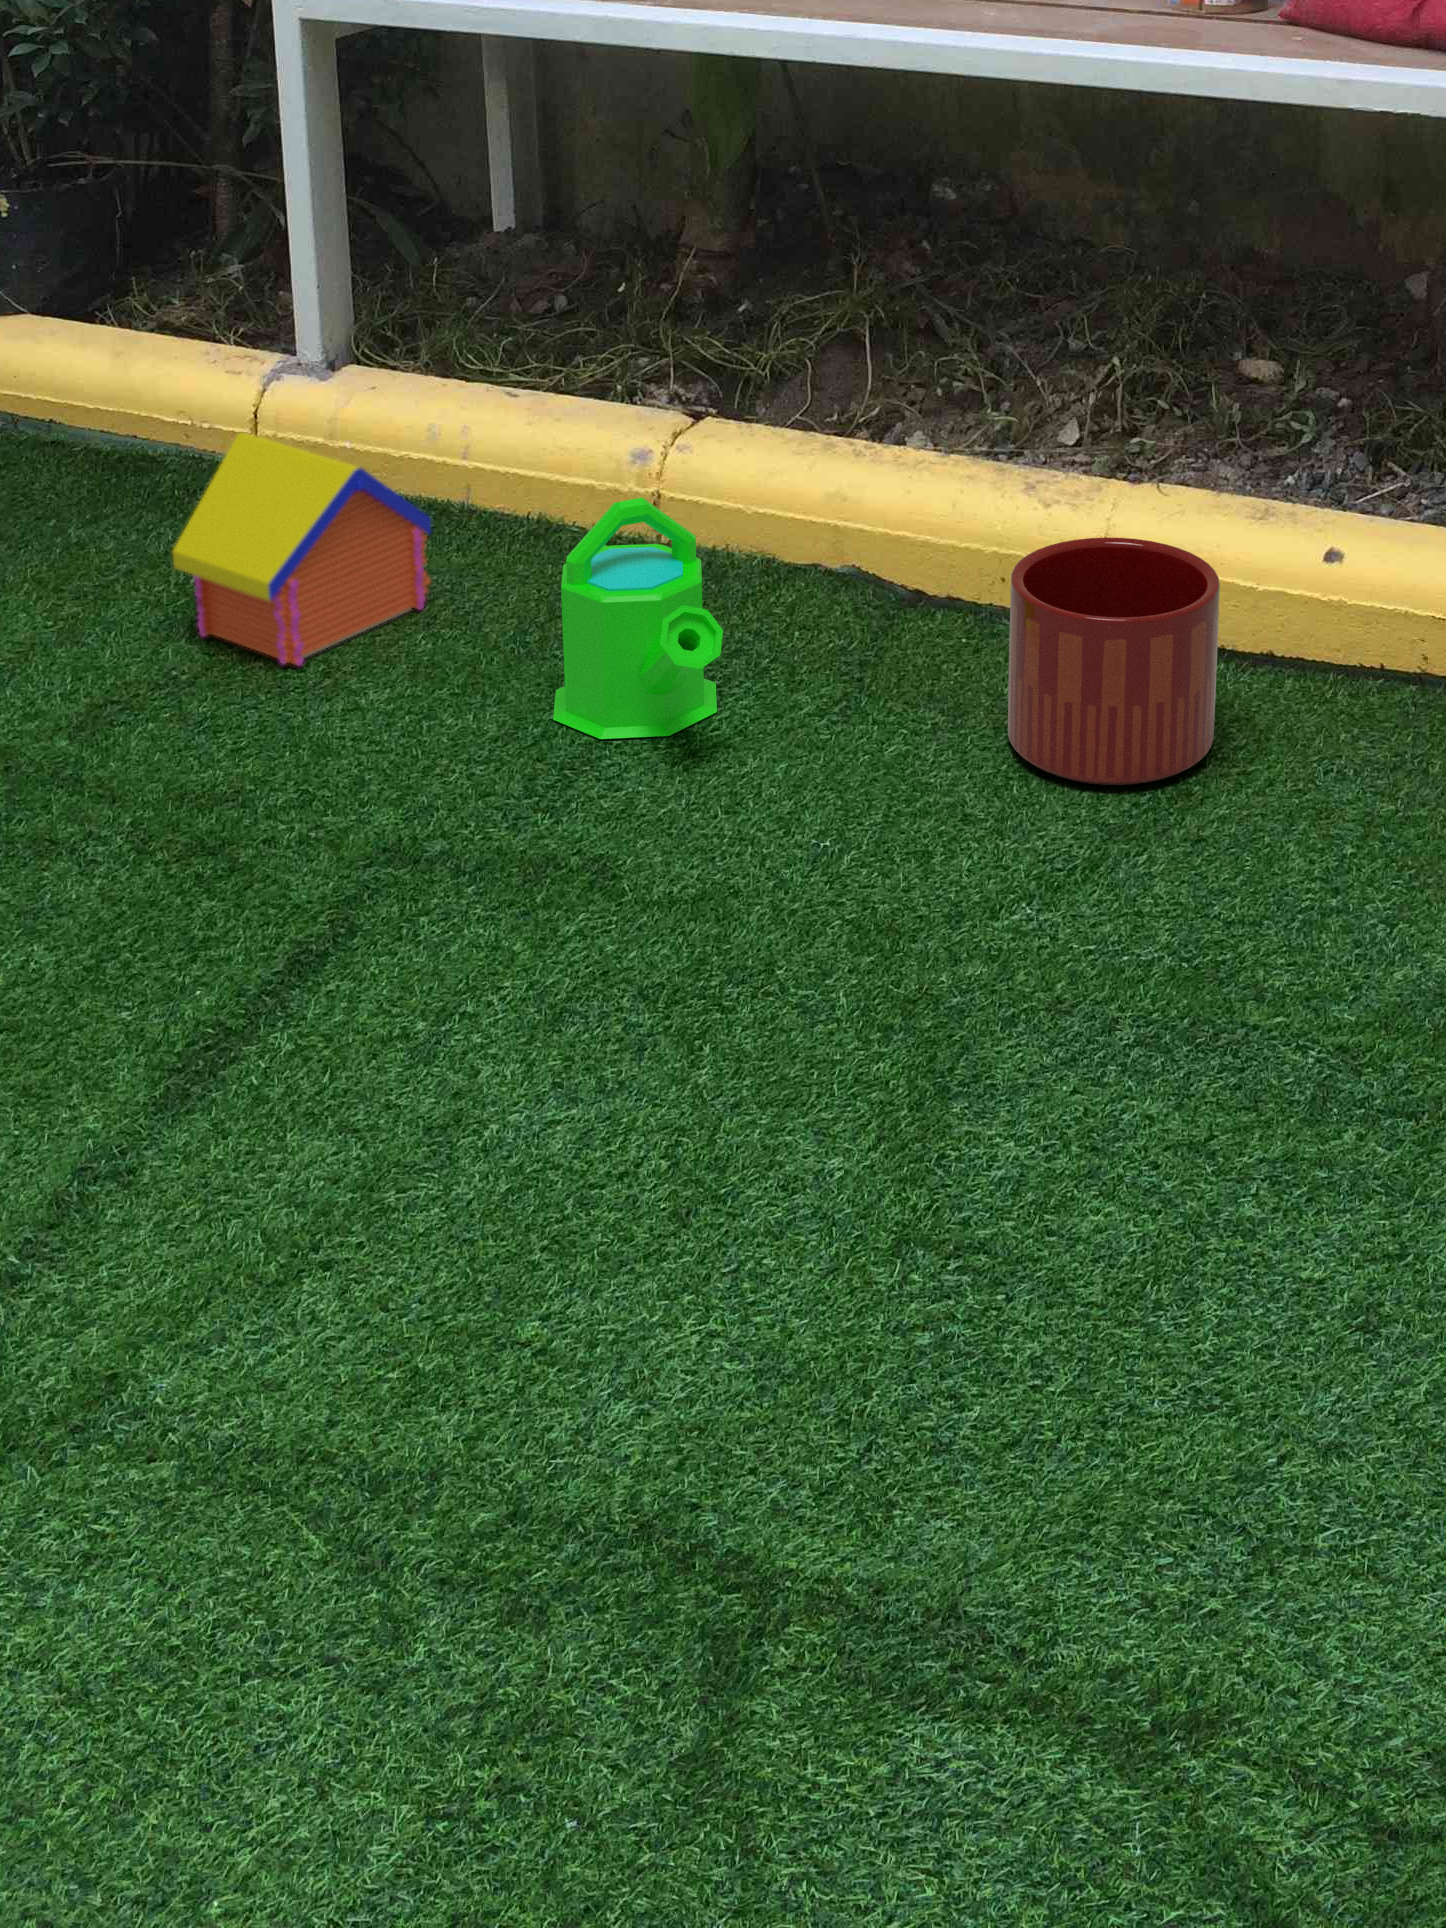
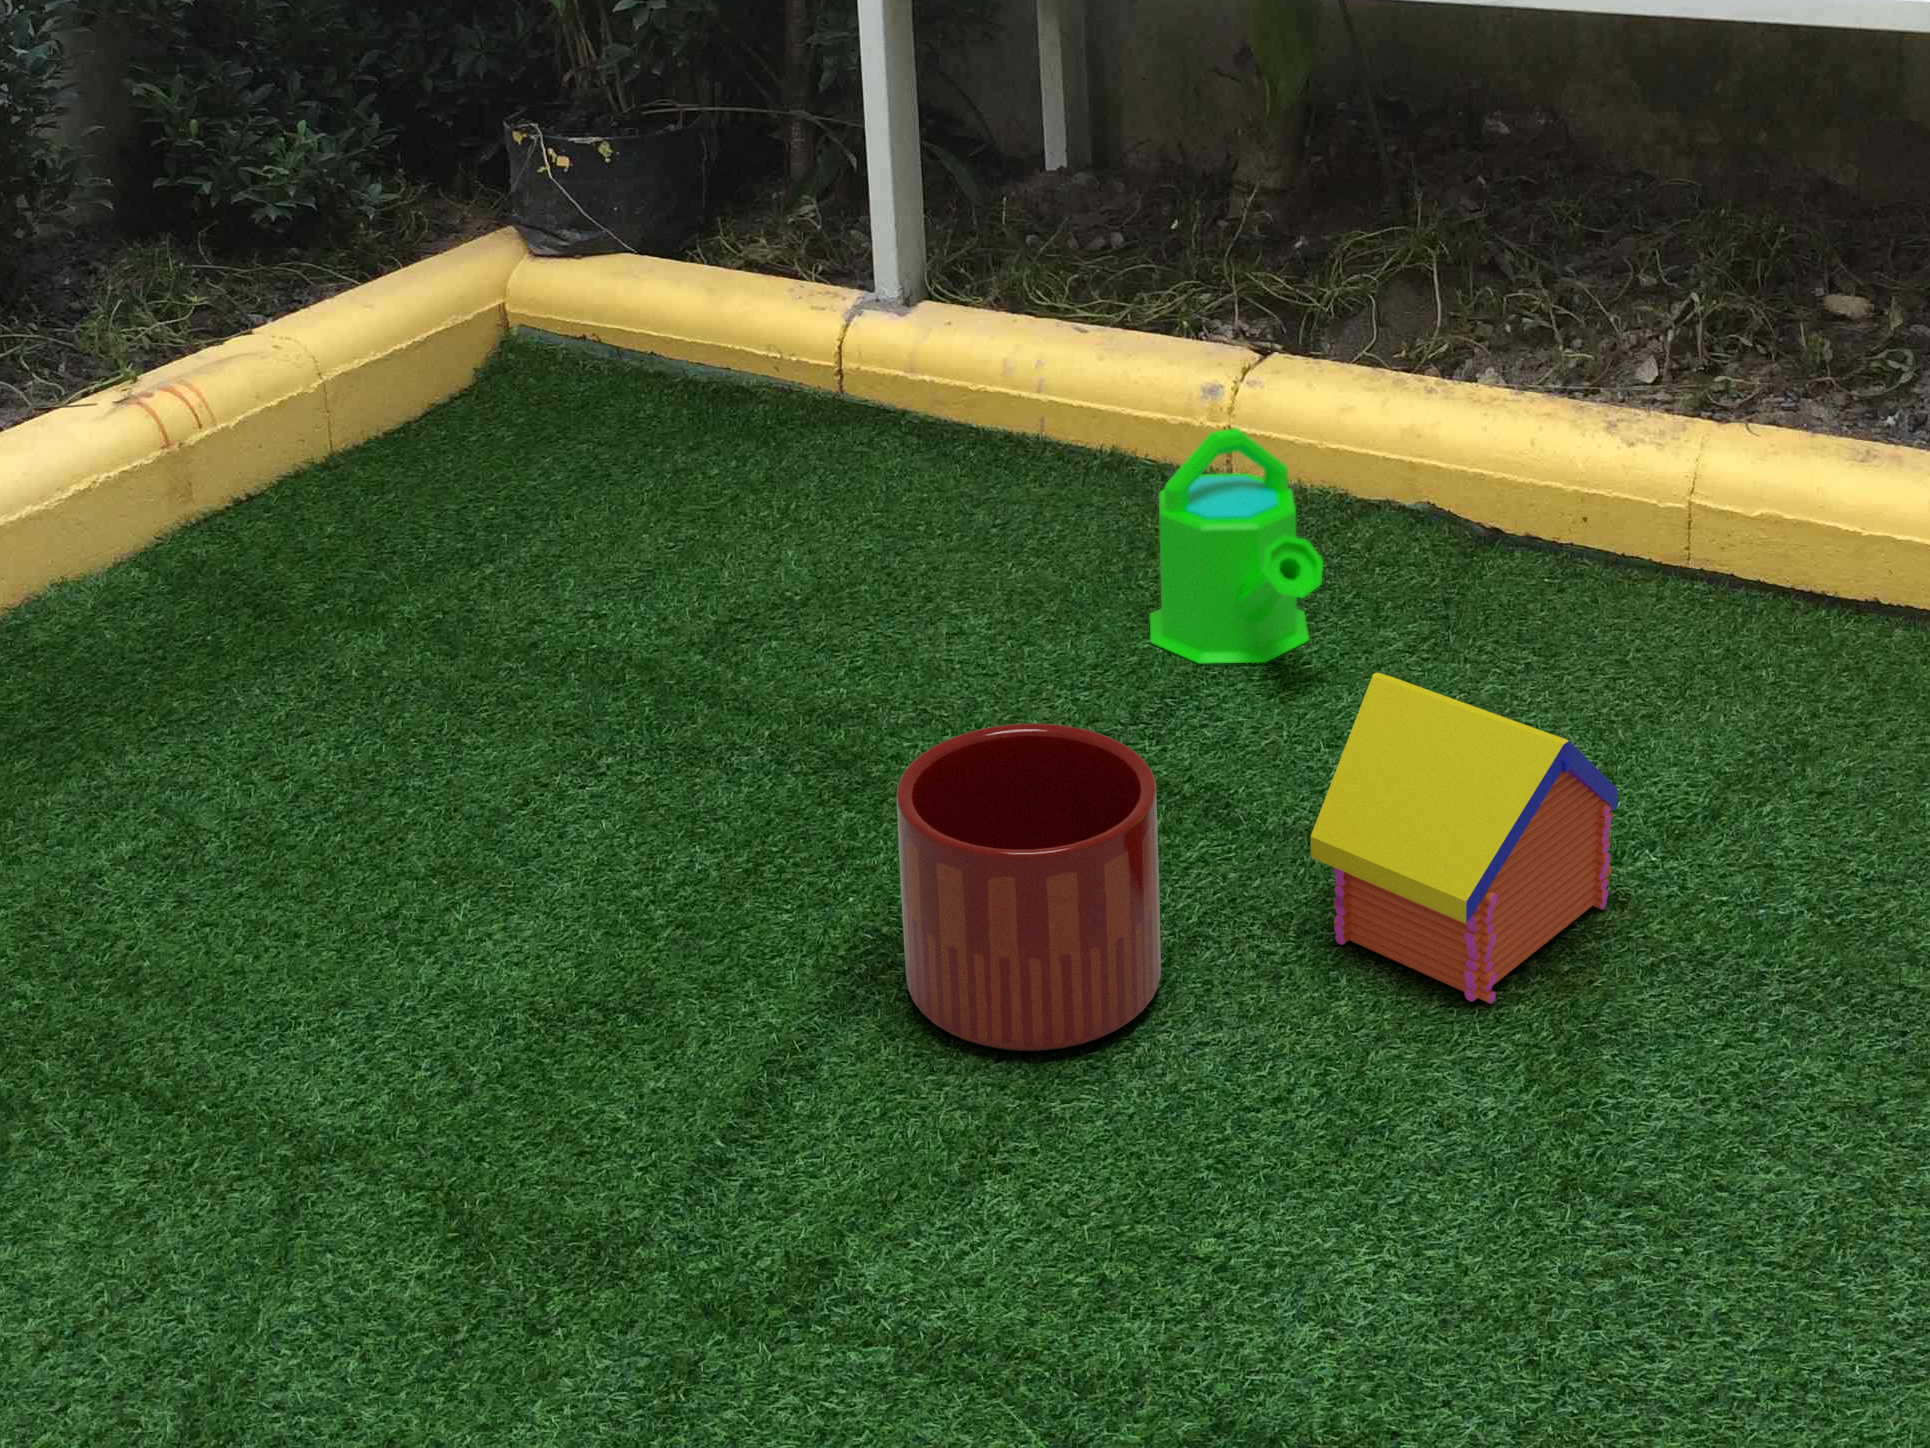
toy house: present [172,433,431,666] -> present [1311,673,1617,1004]
planter: present [1008,537,1220,785] -> present [897,724,1161,1051]

